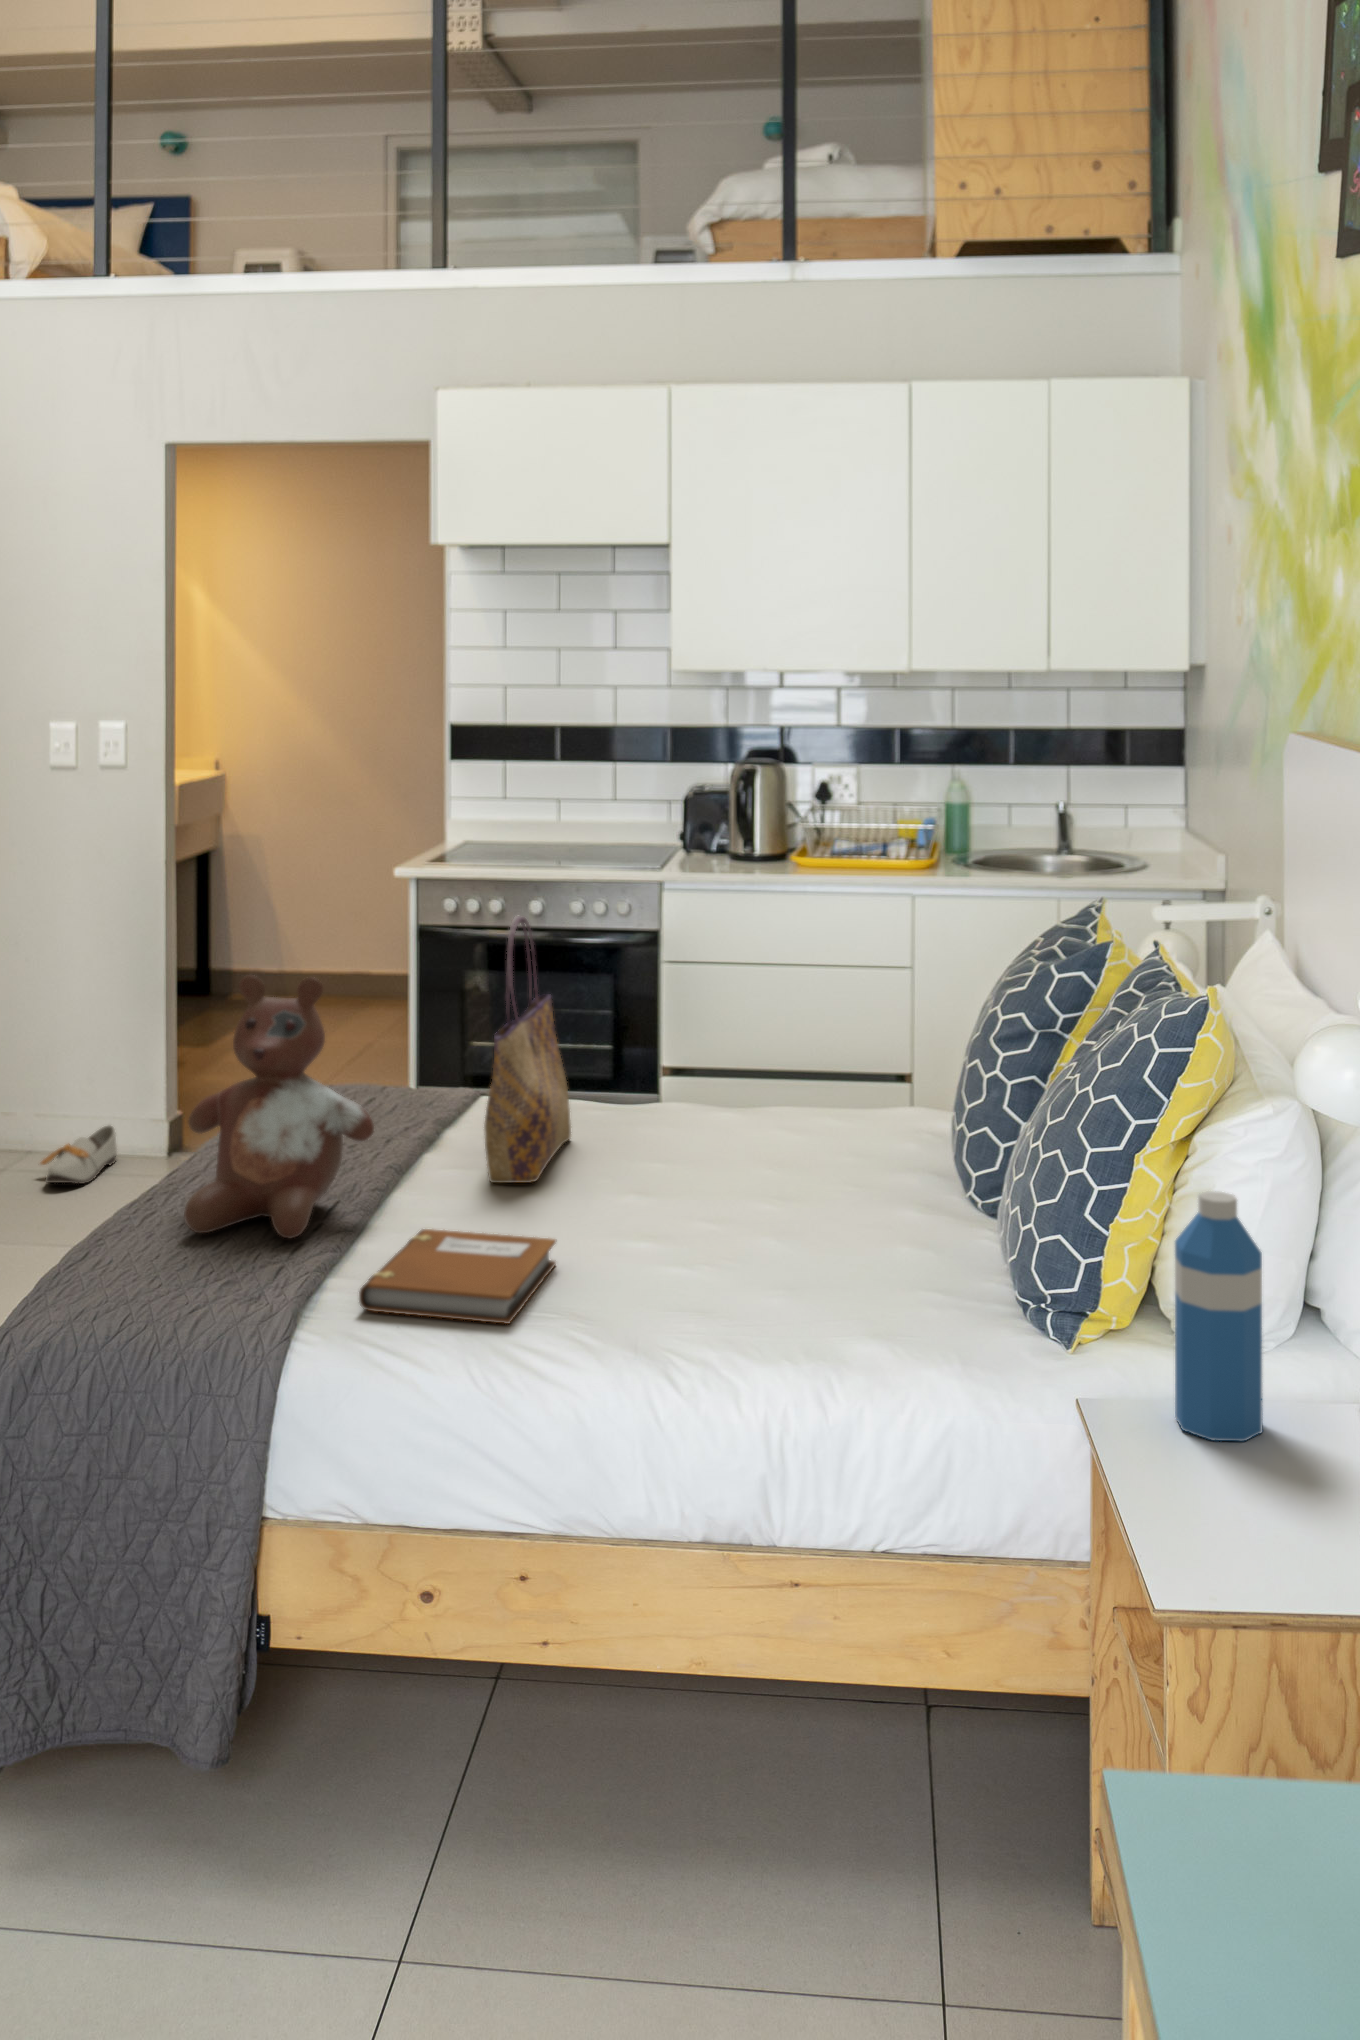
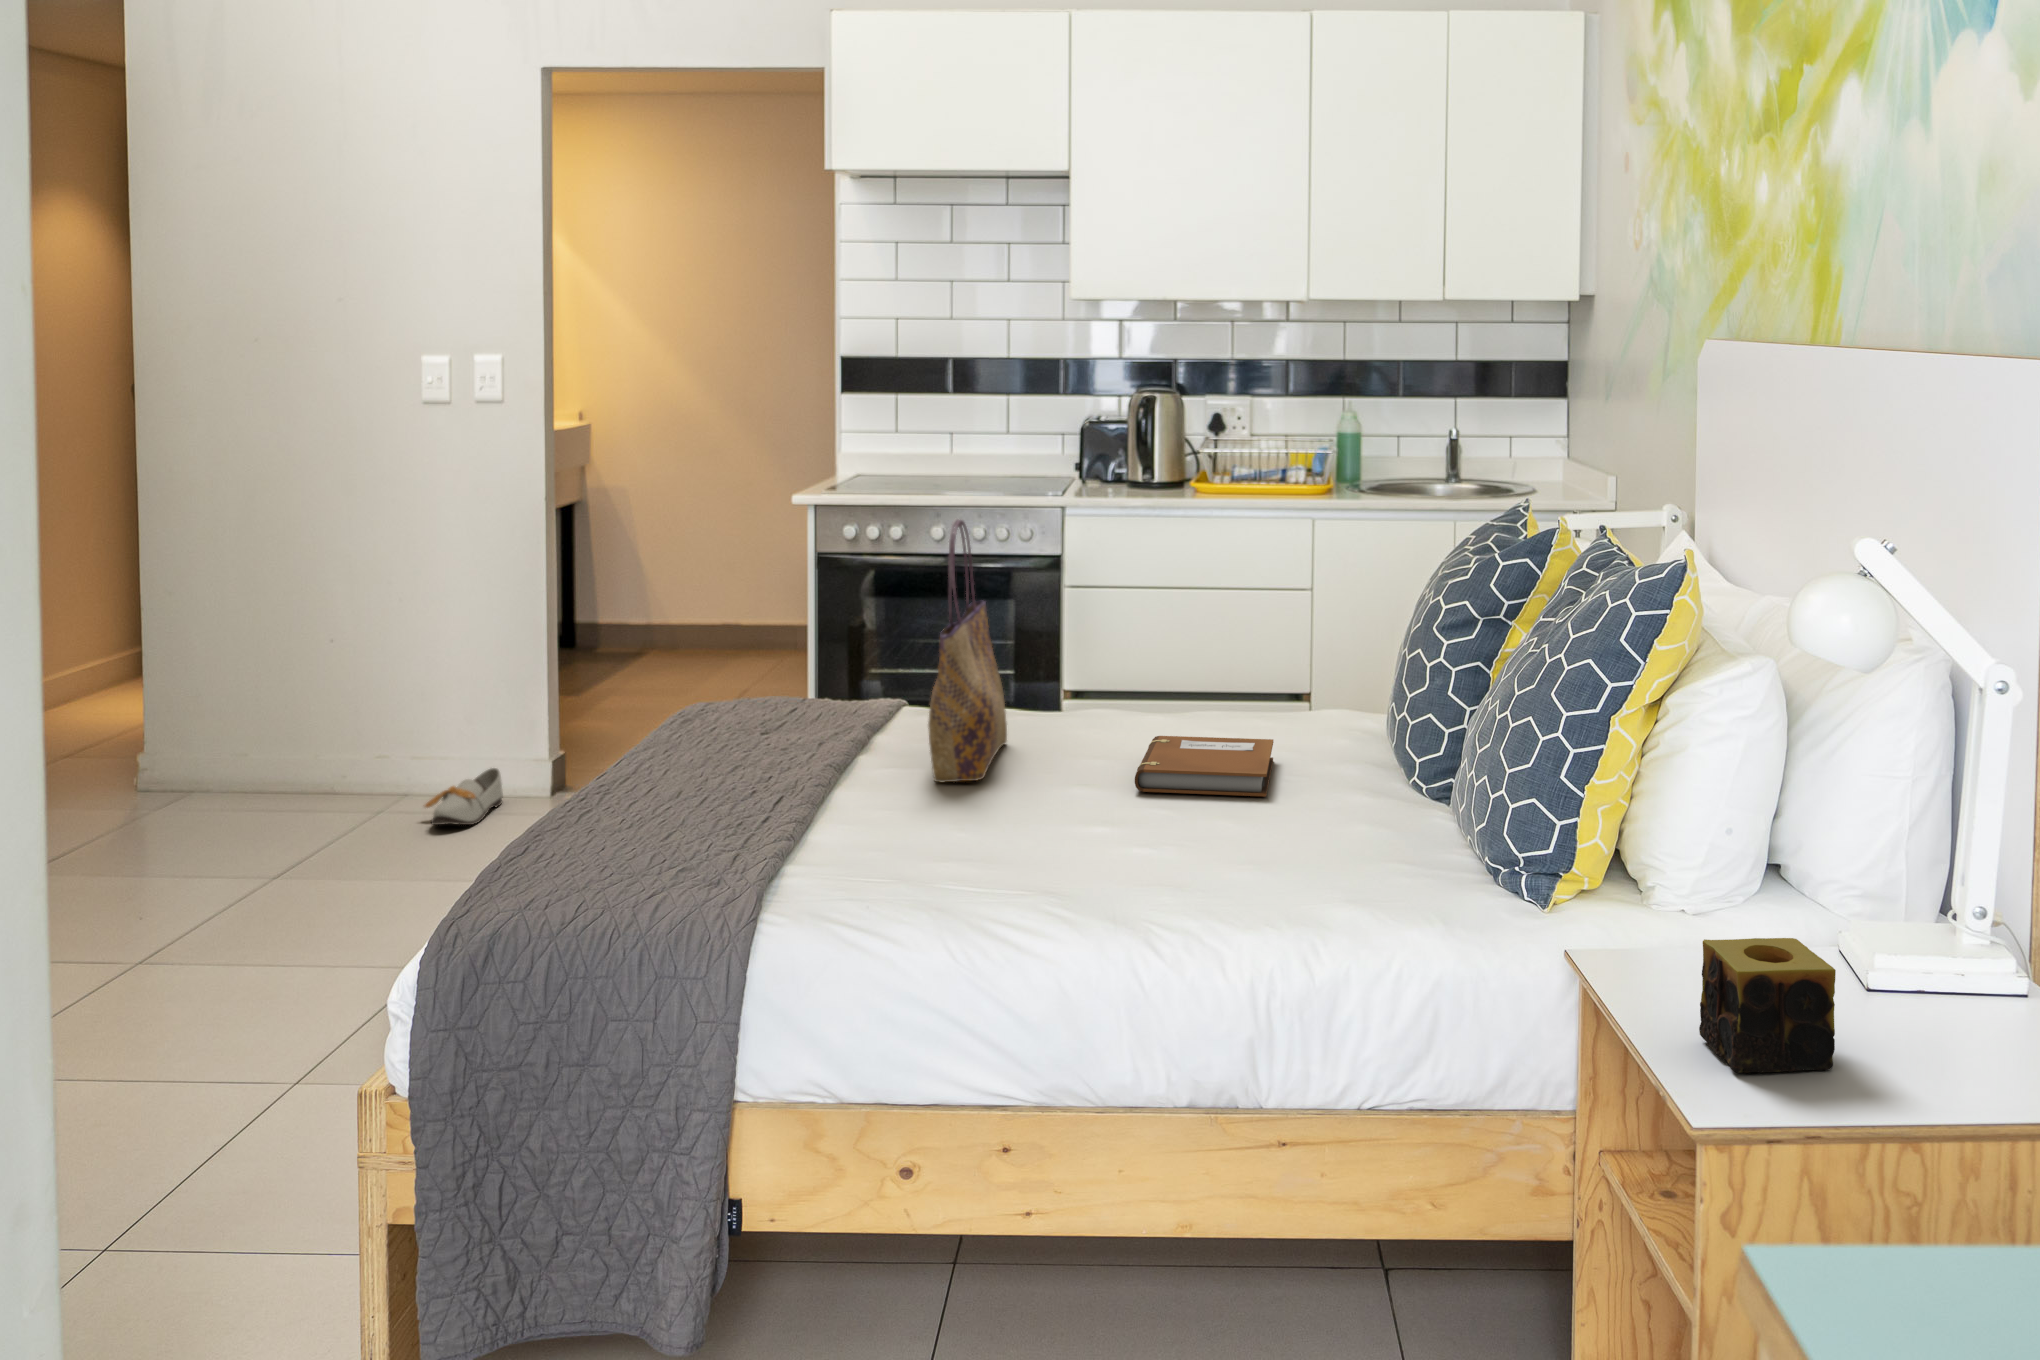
stuffed bear: present [184,975,374,1238] -> none [627,574,822,836]
water bottle: present [1175,1191,1263,1441] -> none [1658,741,1746,977]
notebook: present [359,1229,556,1324] -> present [1135,736,1273,797]
candle: none [1194,1410,1326,1557] -> present [1699,938,1836,1073]

